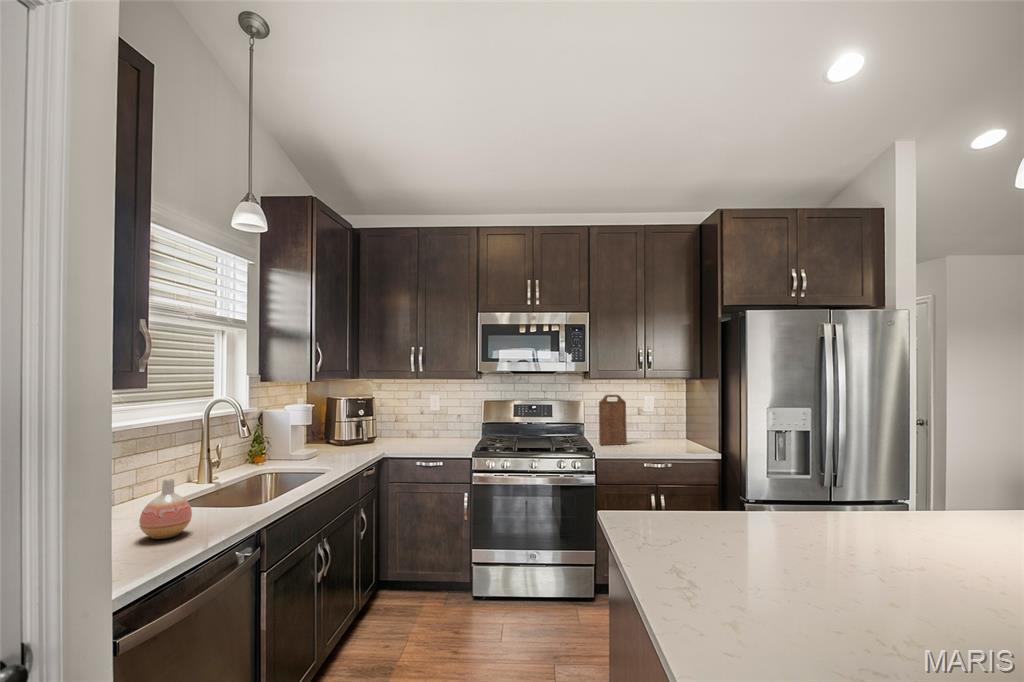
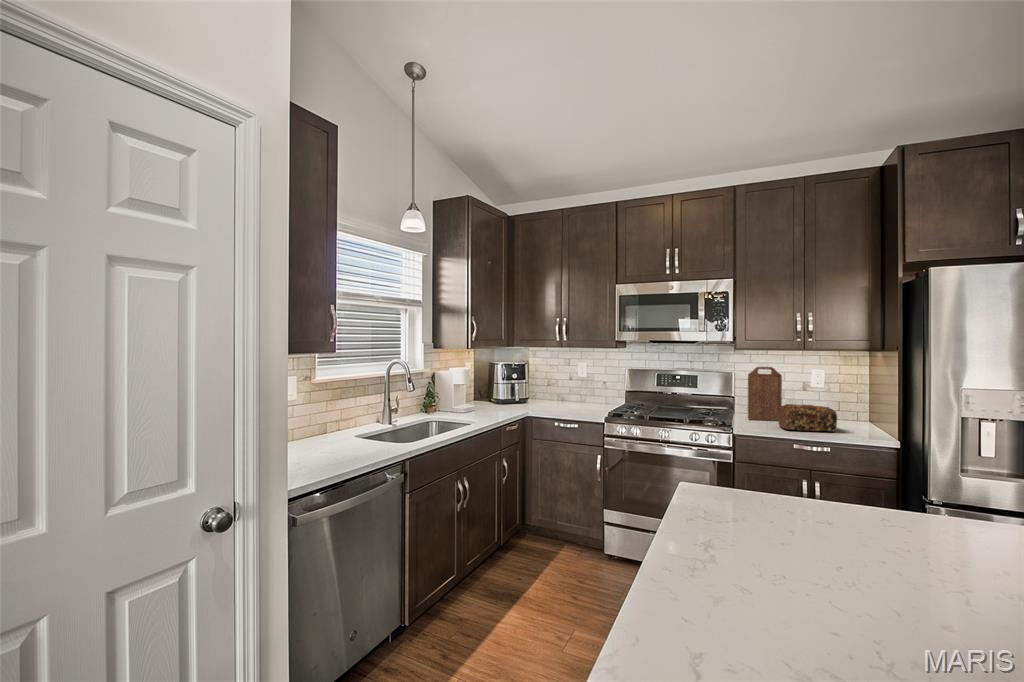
bread loaf: none [628,428,677,453] -> present [778,404,837,431]
vase: present [139,479,192,539] -> none [330,415,361,455]

